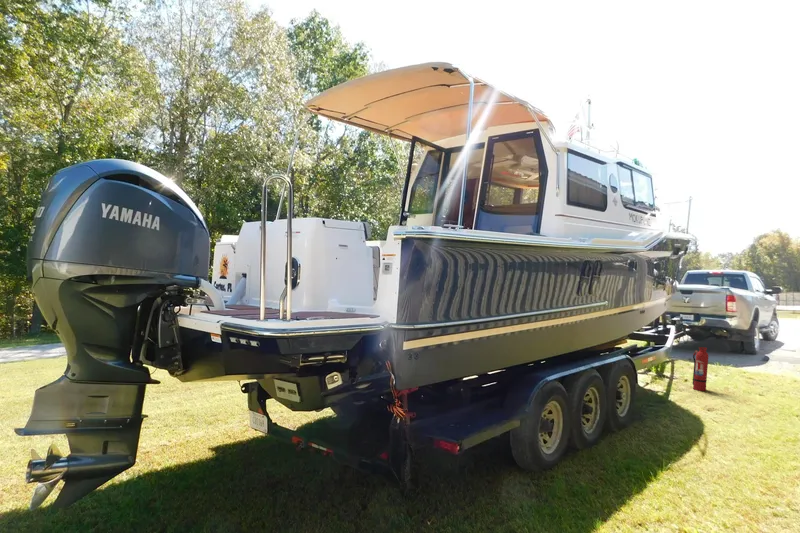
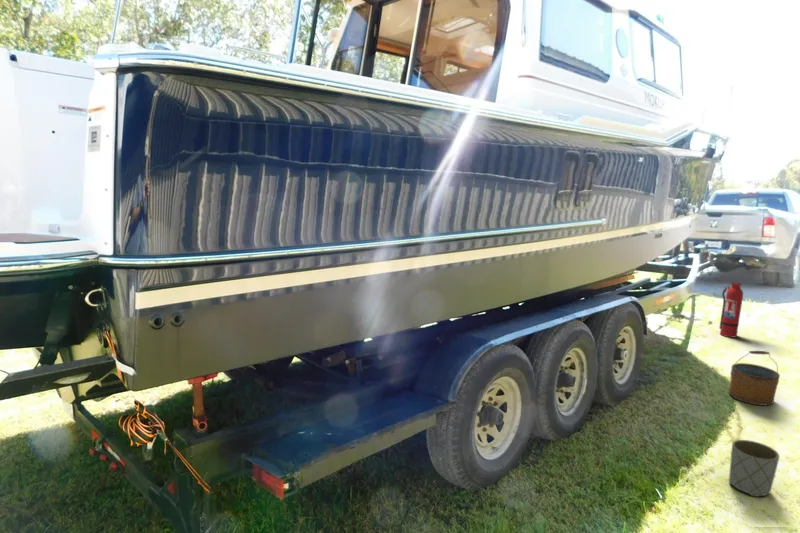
bucket: none [698,393,731,432] -> present [729,351,780,405]
planter: none [695,442,723,476] -> present [729,440,779,497]

